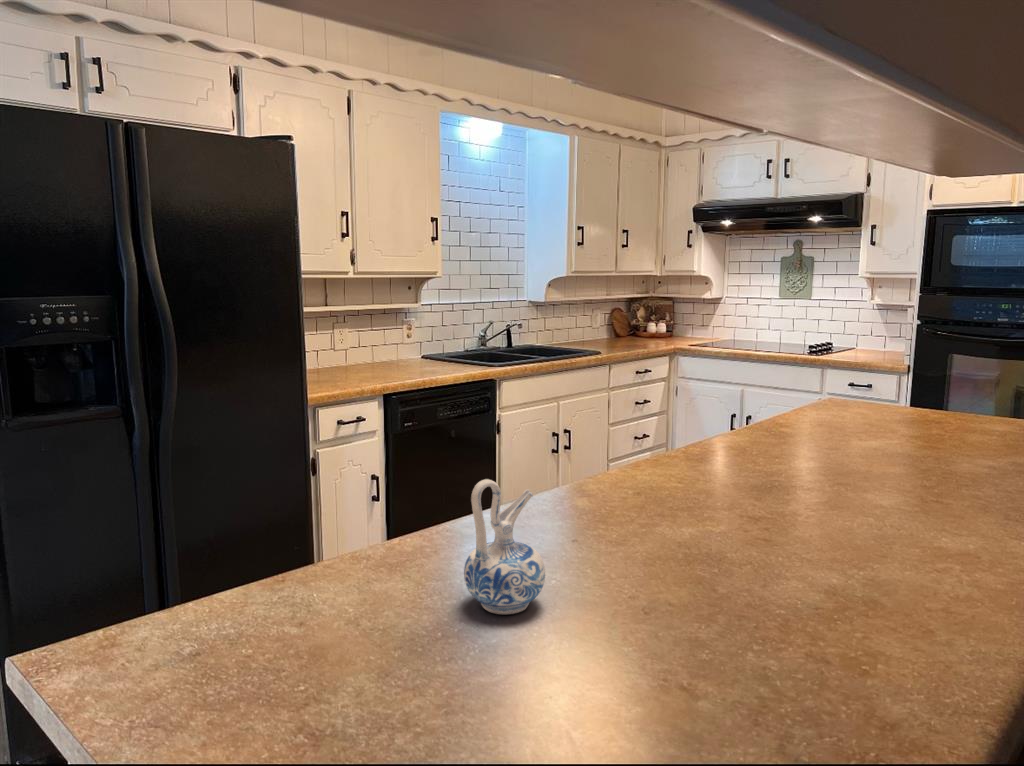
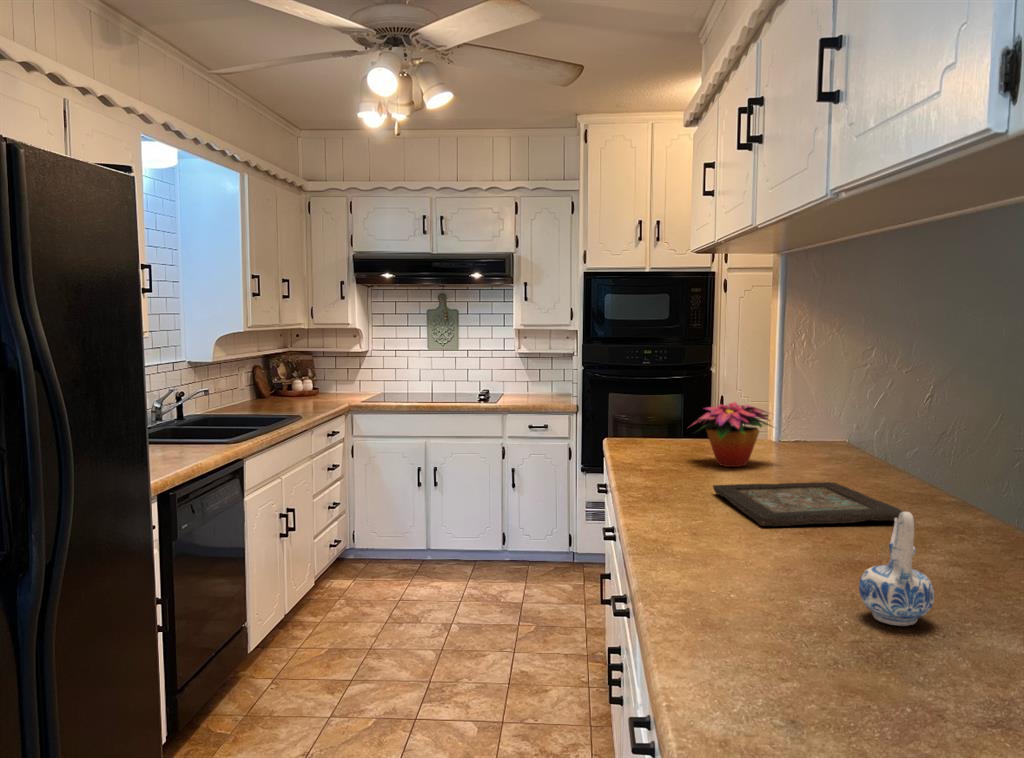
flower arrangement: none [823,363,951,443] -> present [693,402,771,467]
decorative tray: none [685,453,911,527] -> present [713,482,904,526]

